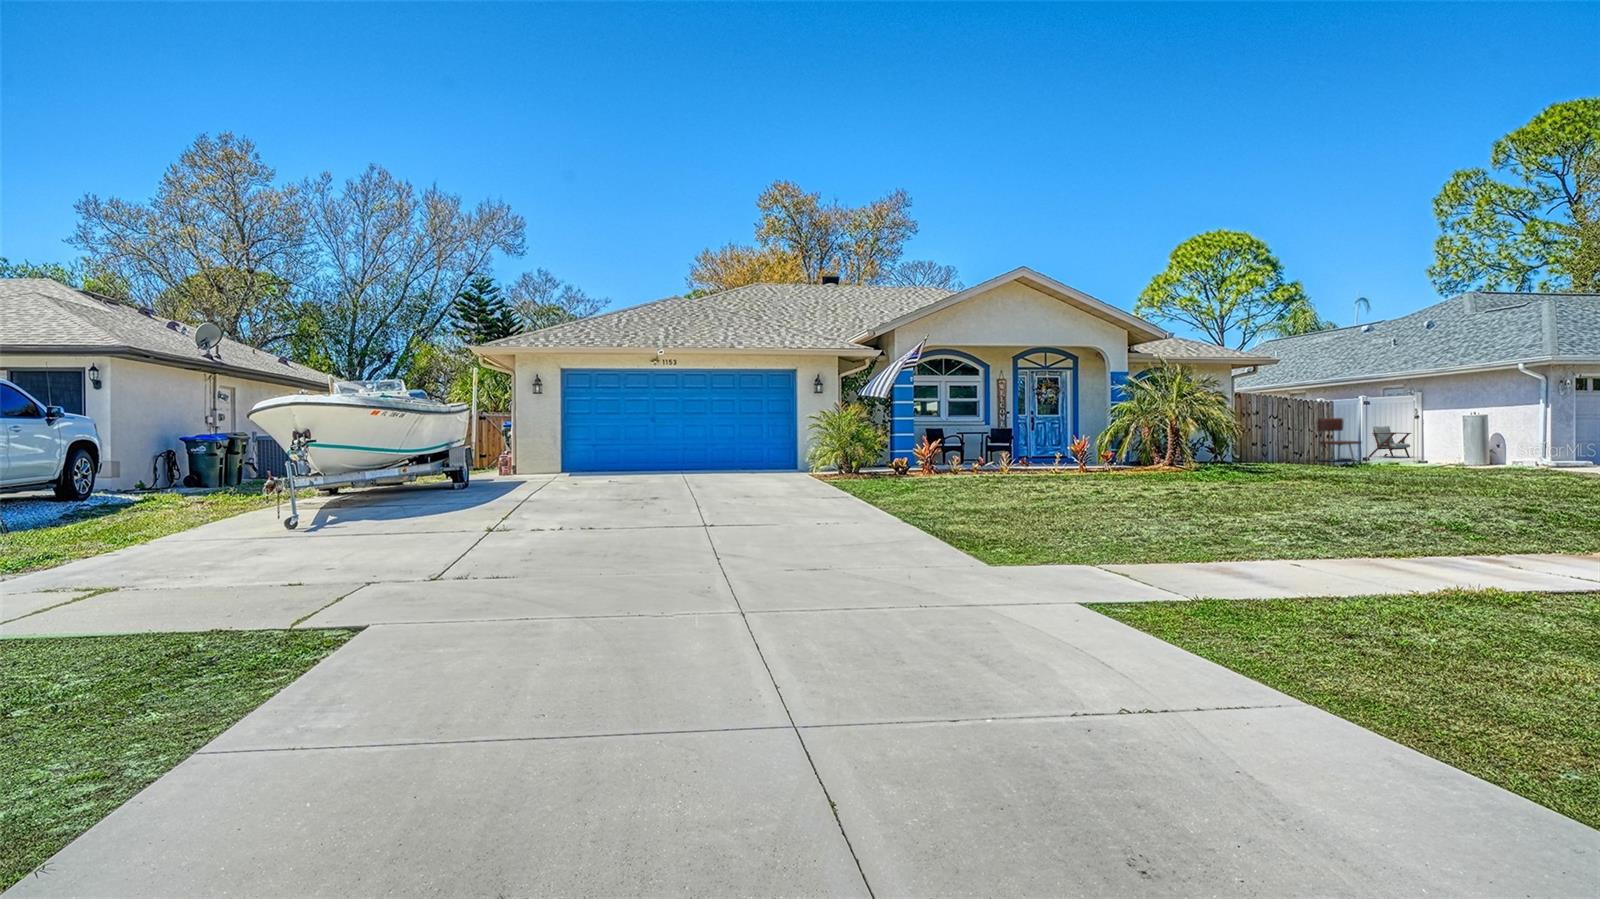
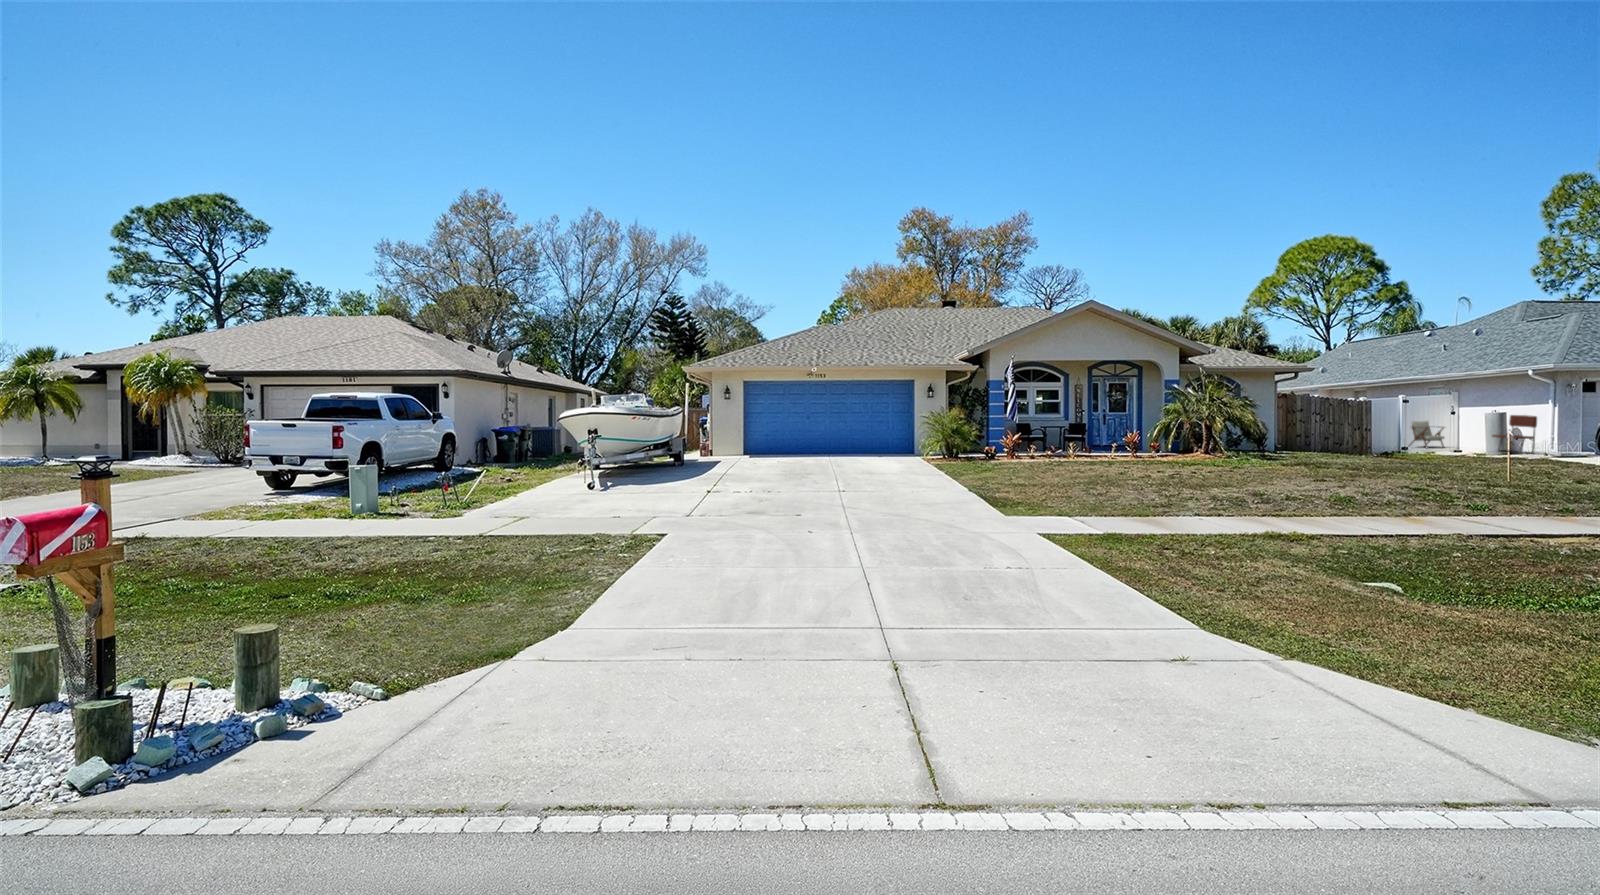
bench: present [1317,418,1362,461] -> present [1492,415,1537,454]

